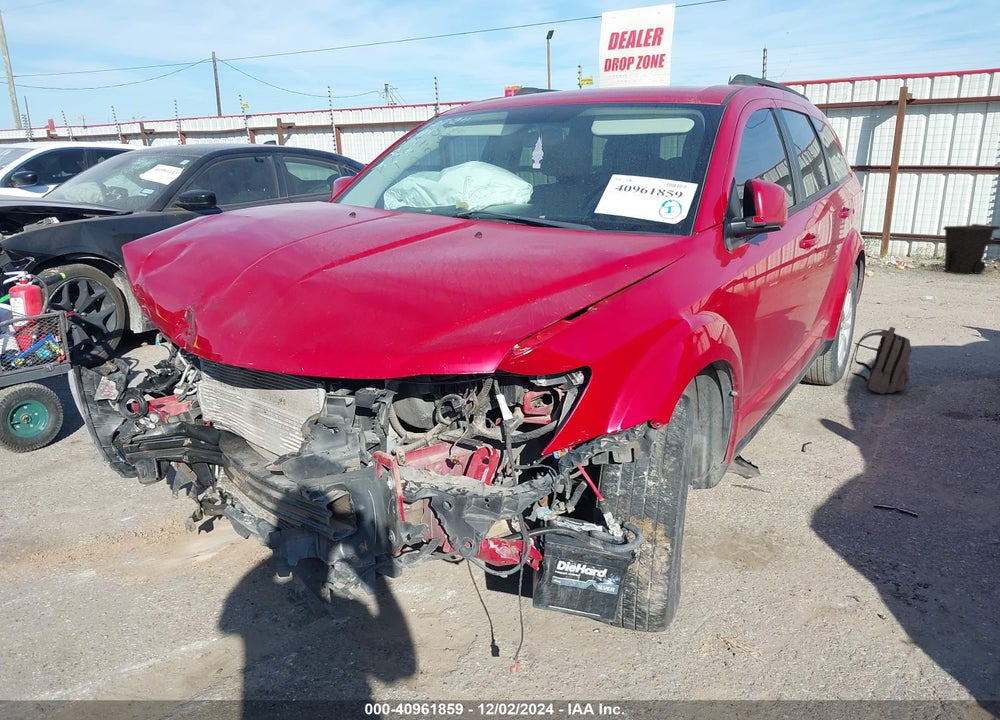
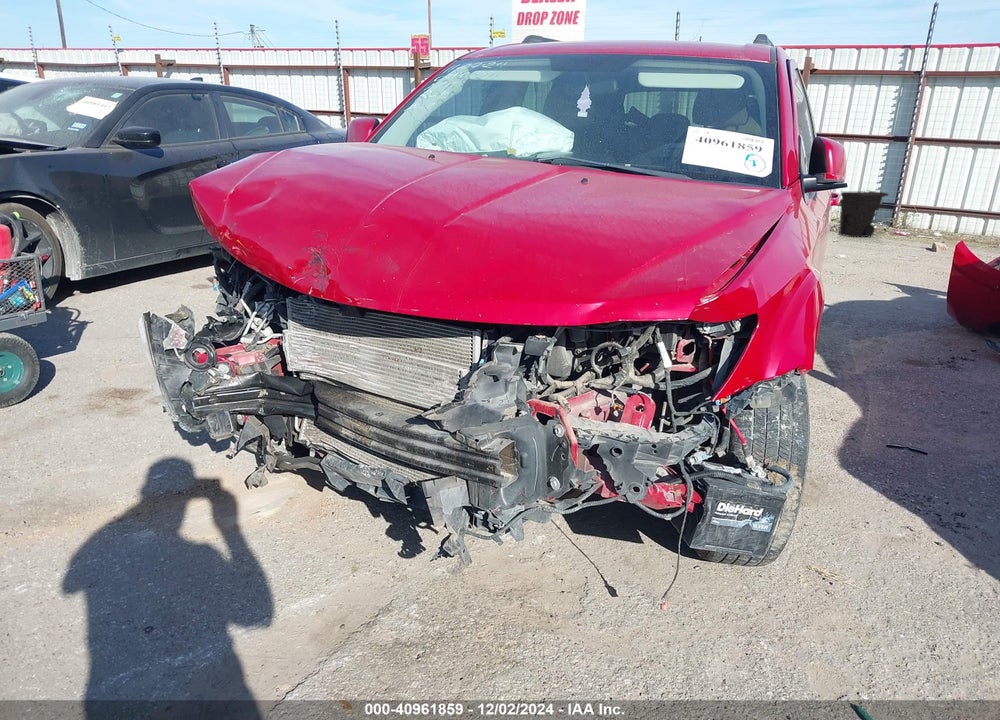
backpack: present [844,327,911,394] -> none [808,283,870,346]

